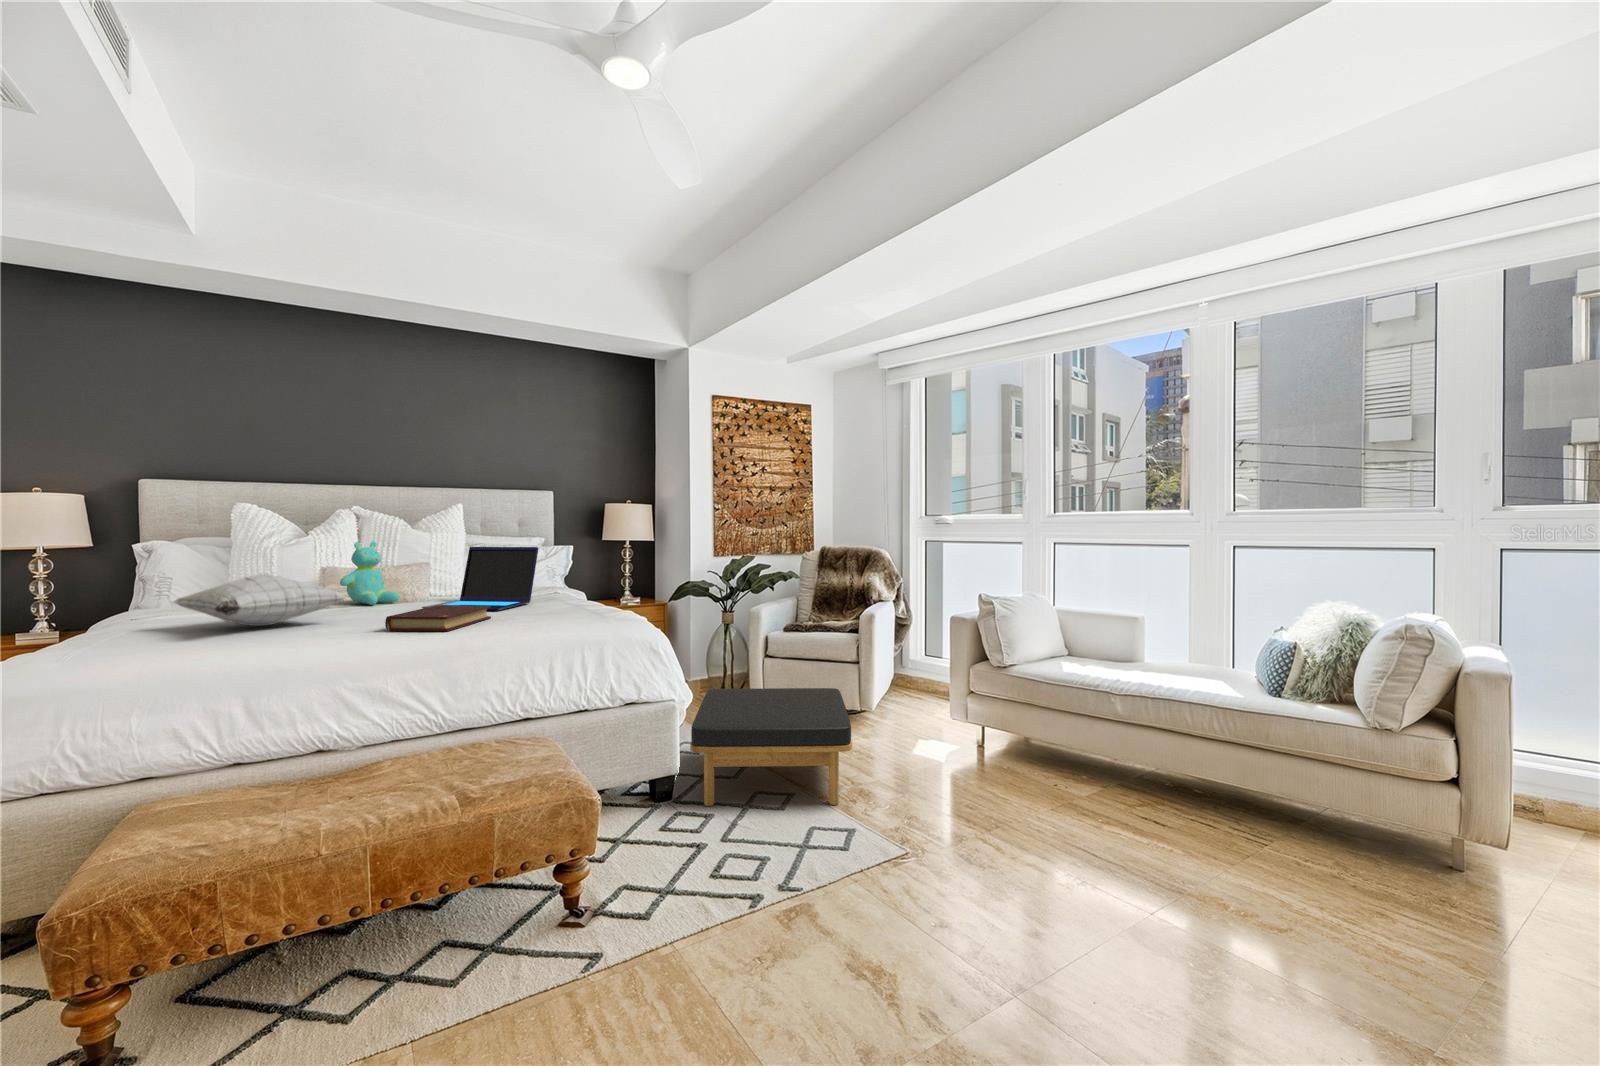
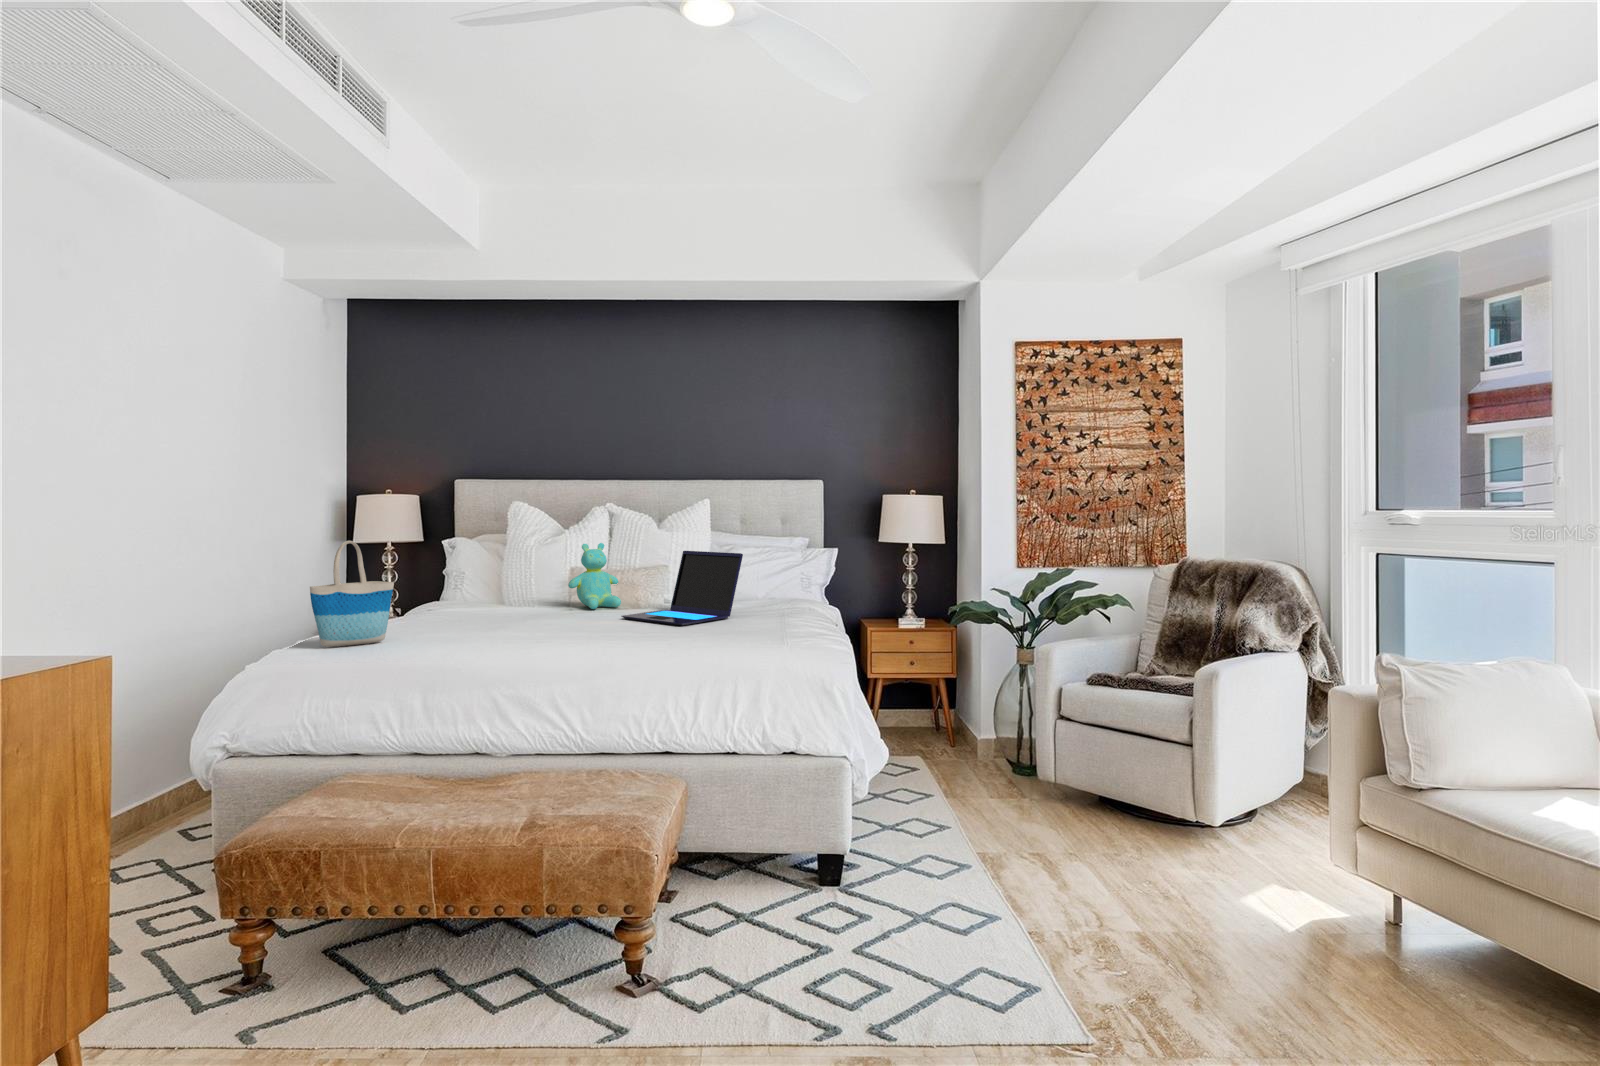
tote bag: none [69,532,181,655] -> present [310,541,394,647]
pillow: present [173,574,345,626] -> none [414,577,536,627]
book: present [385,605,491,631] -> none [547,617,658,648]
ottoman: present [690,688,852,806] -> none [855,745,1108,938]

